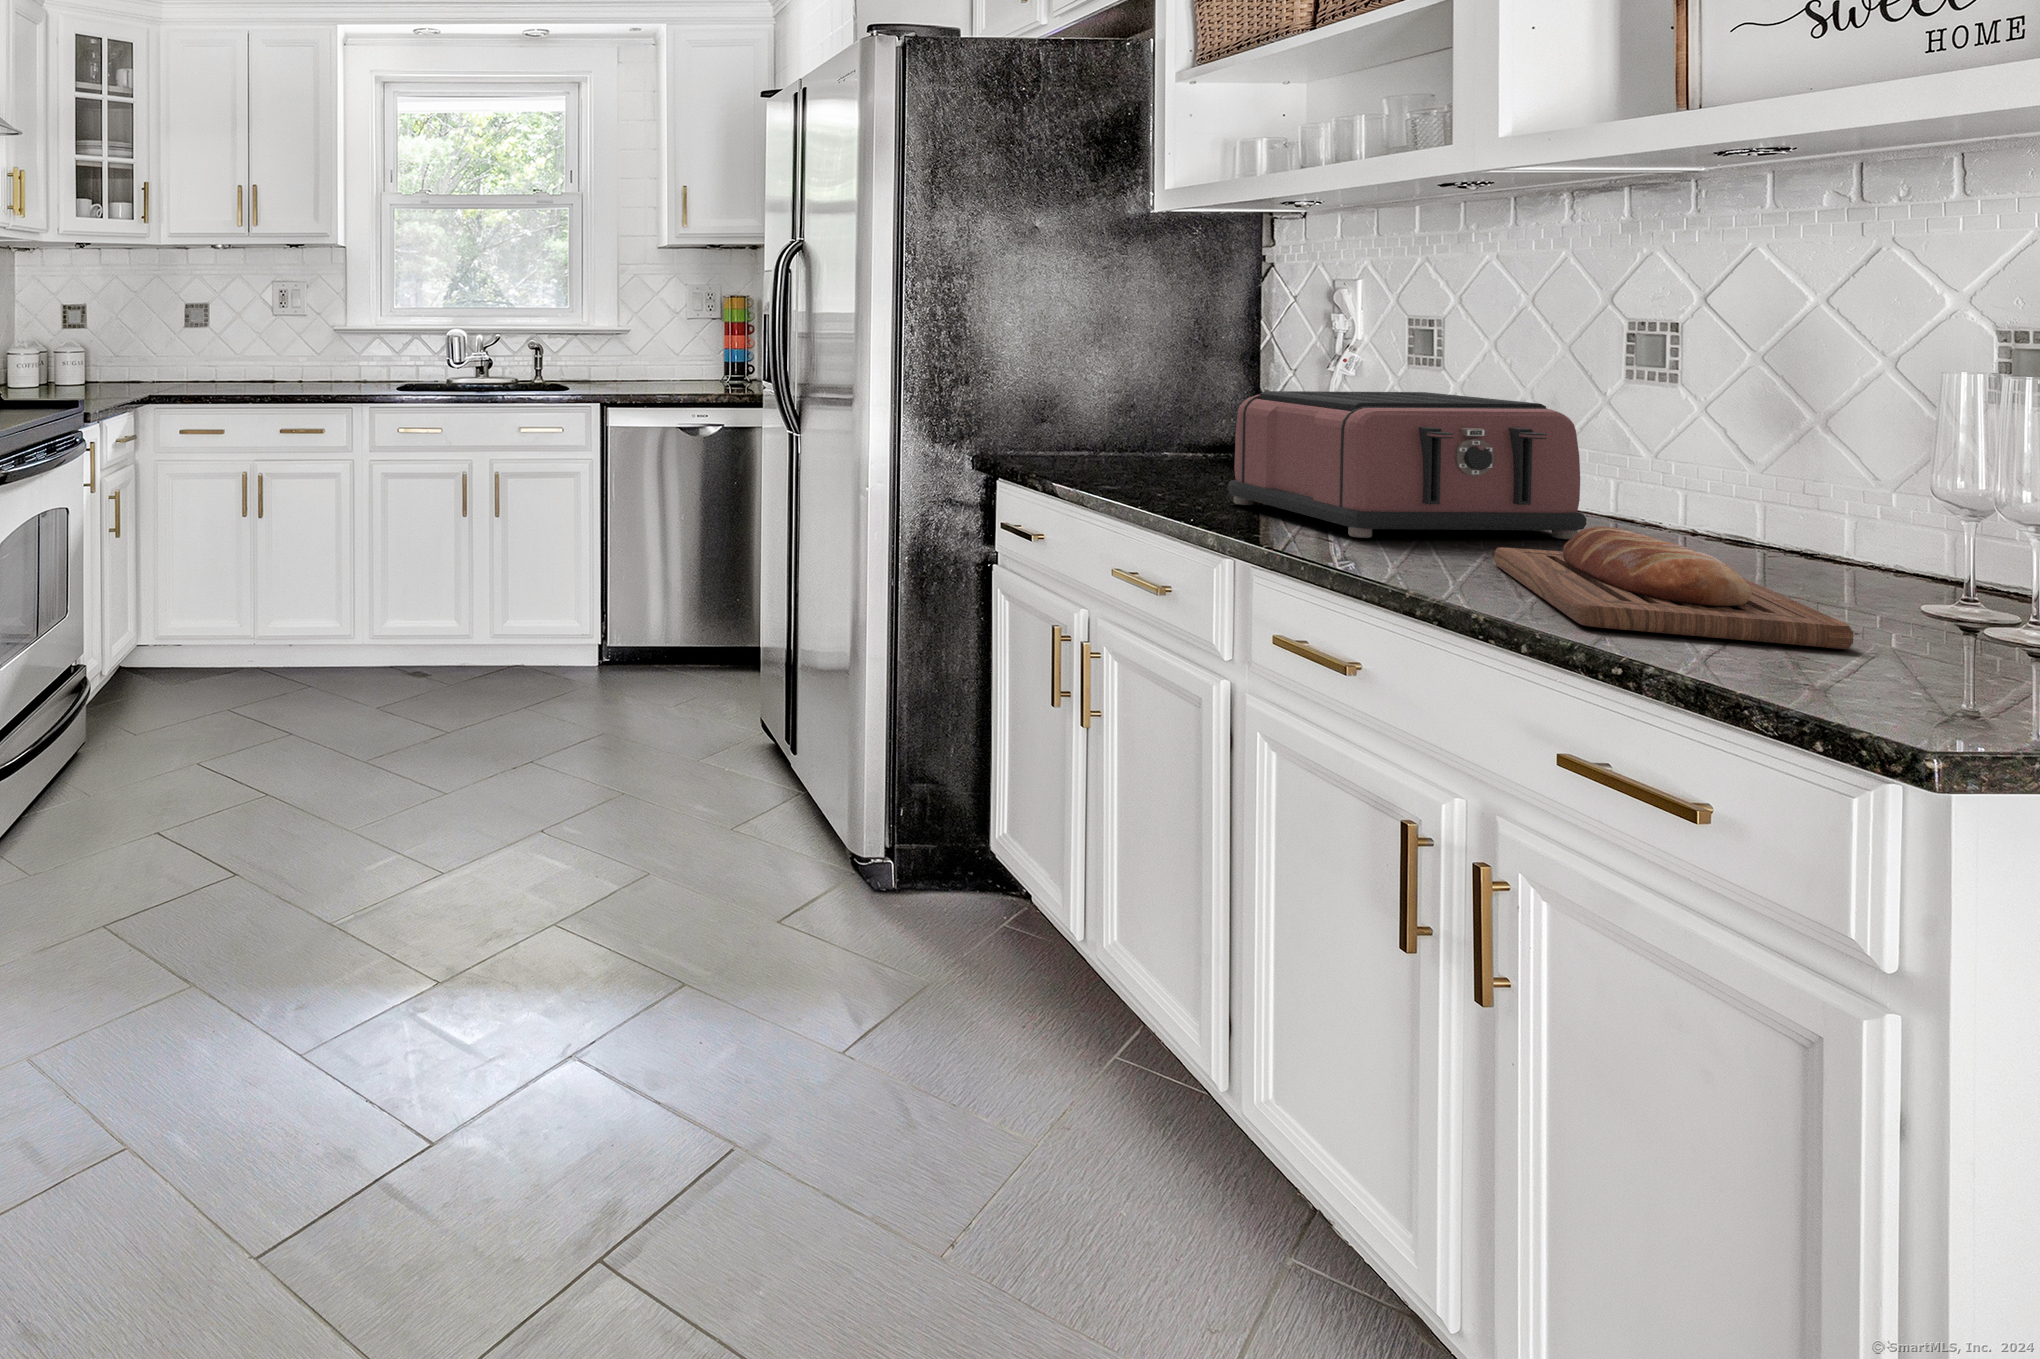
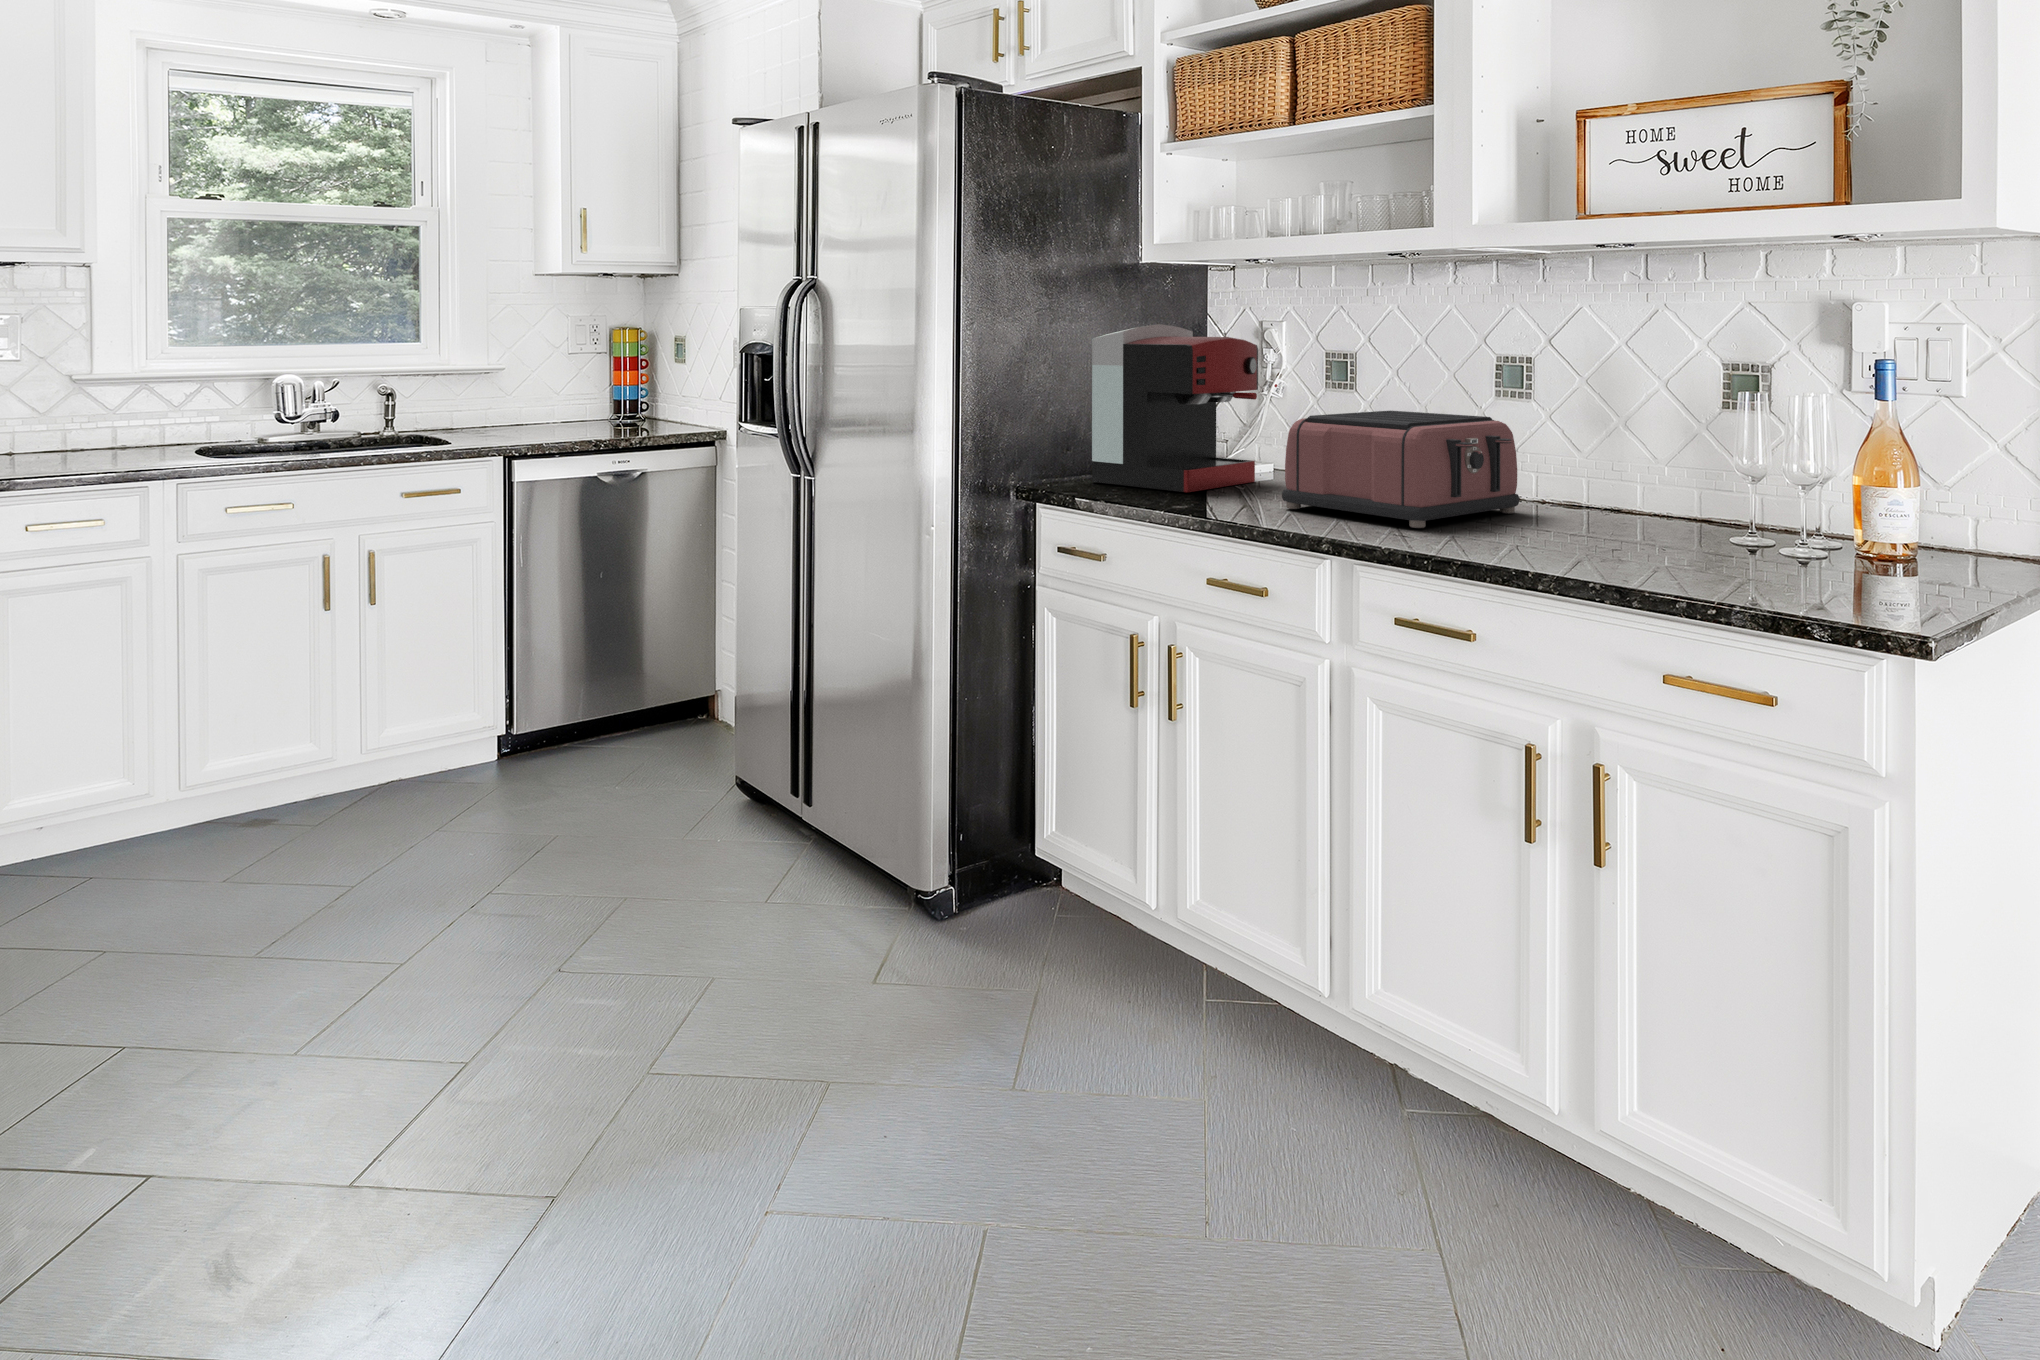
coffee maker: none [1062,282,1280,478] -> present [1092,324,1258,492]
bread loaf: present [1494,527,1854,649] -> none [1523,505,1785,579]

